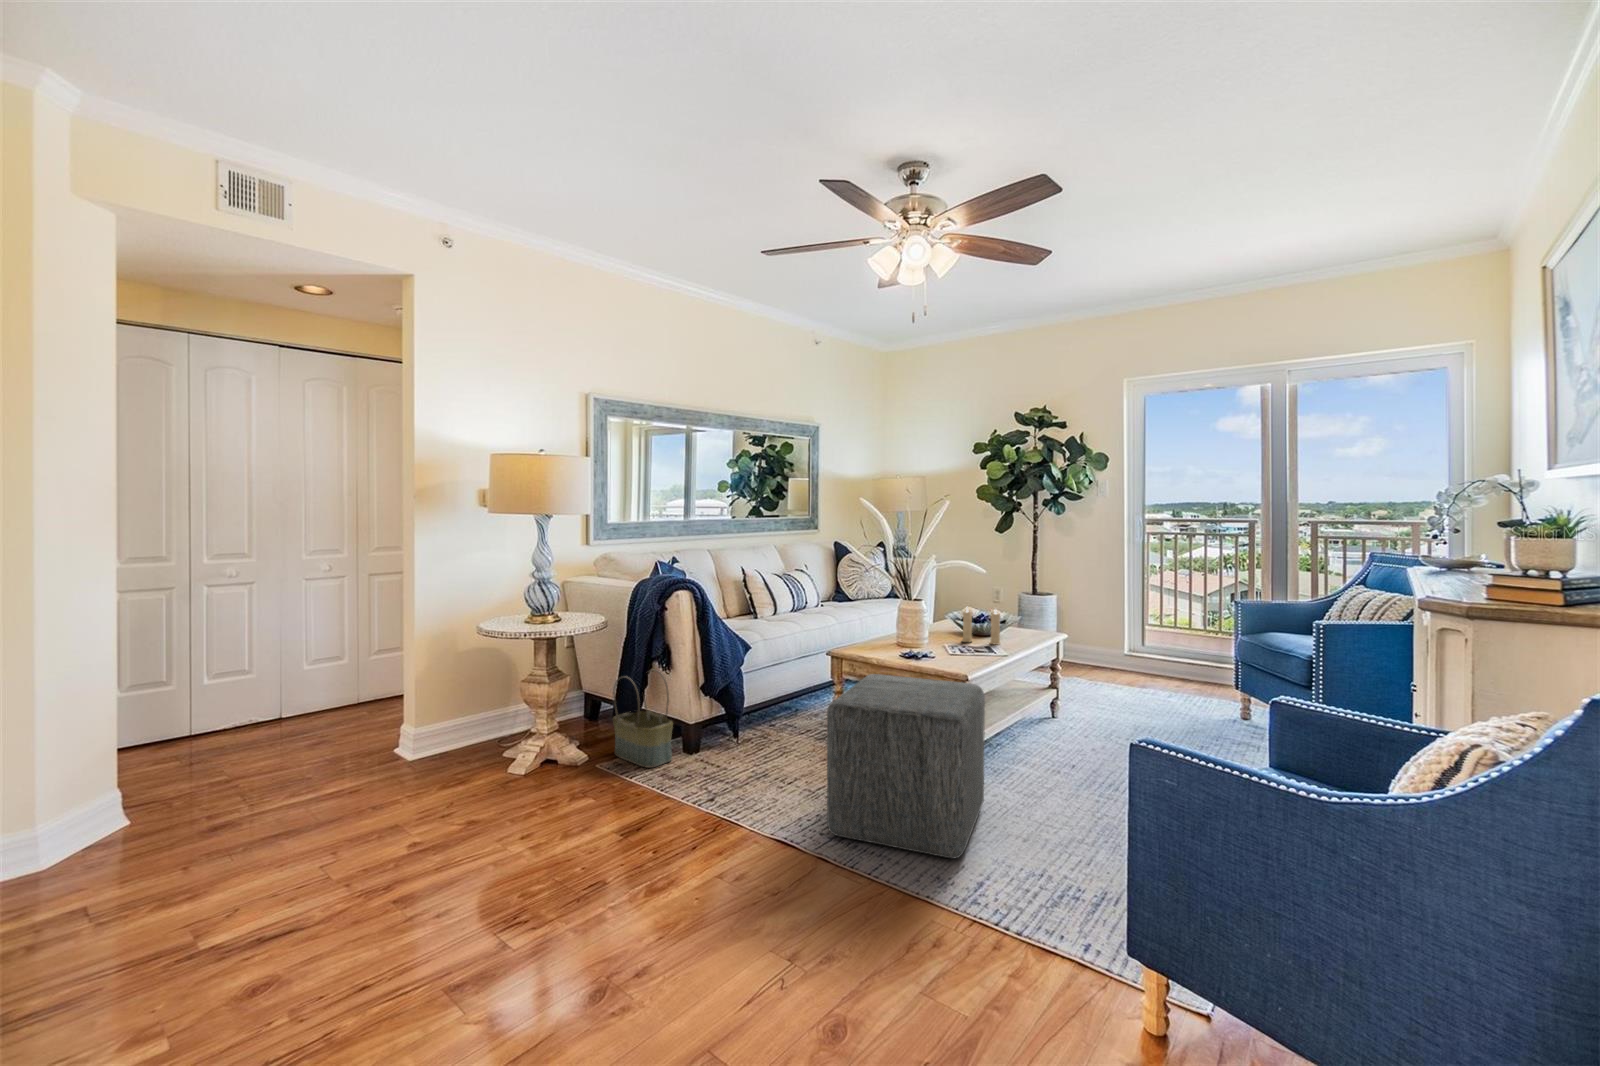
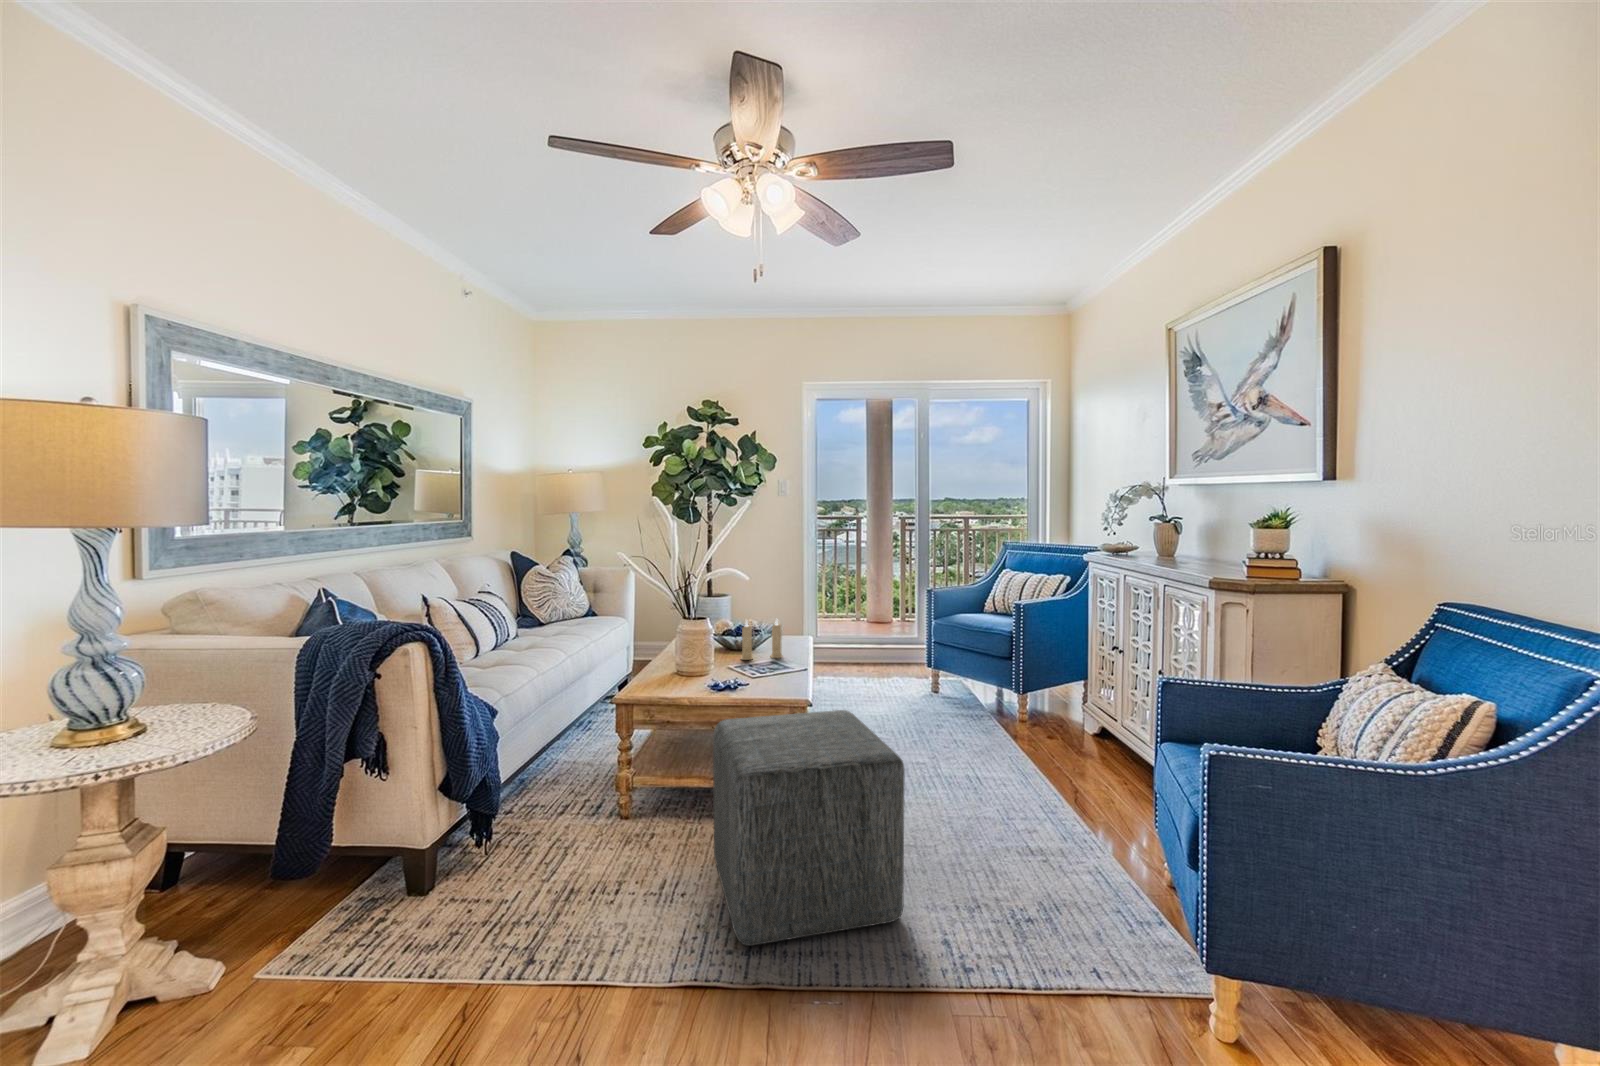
basket: present [613,670,673,768] -> none [268,777,400,945]

